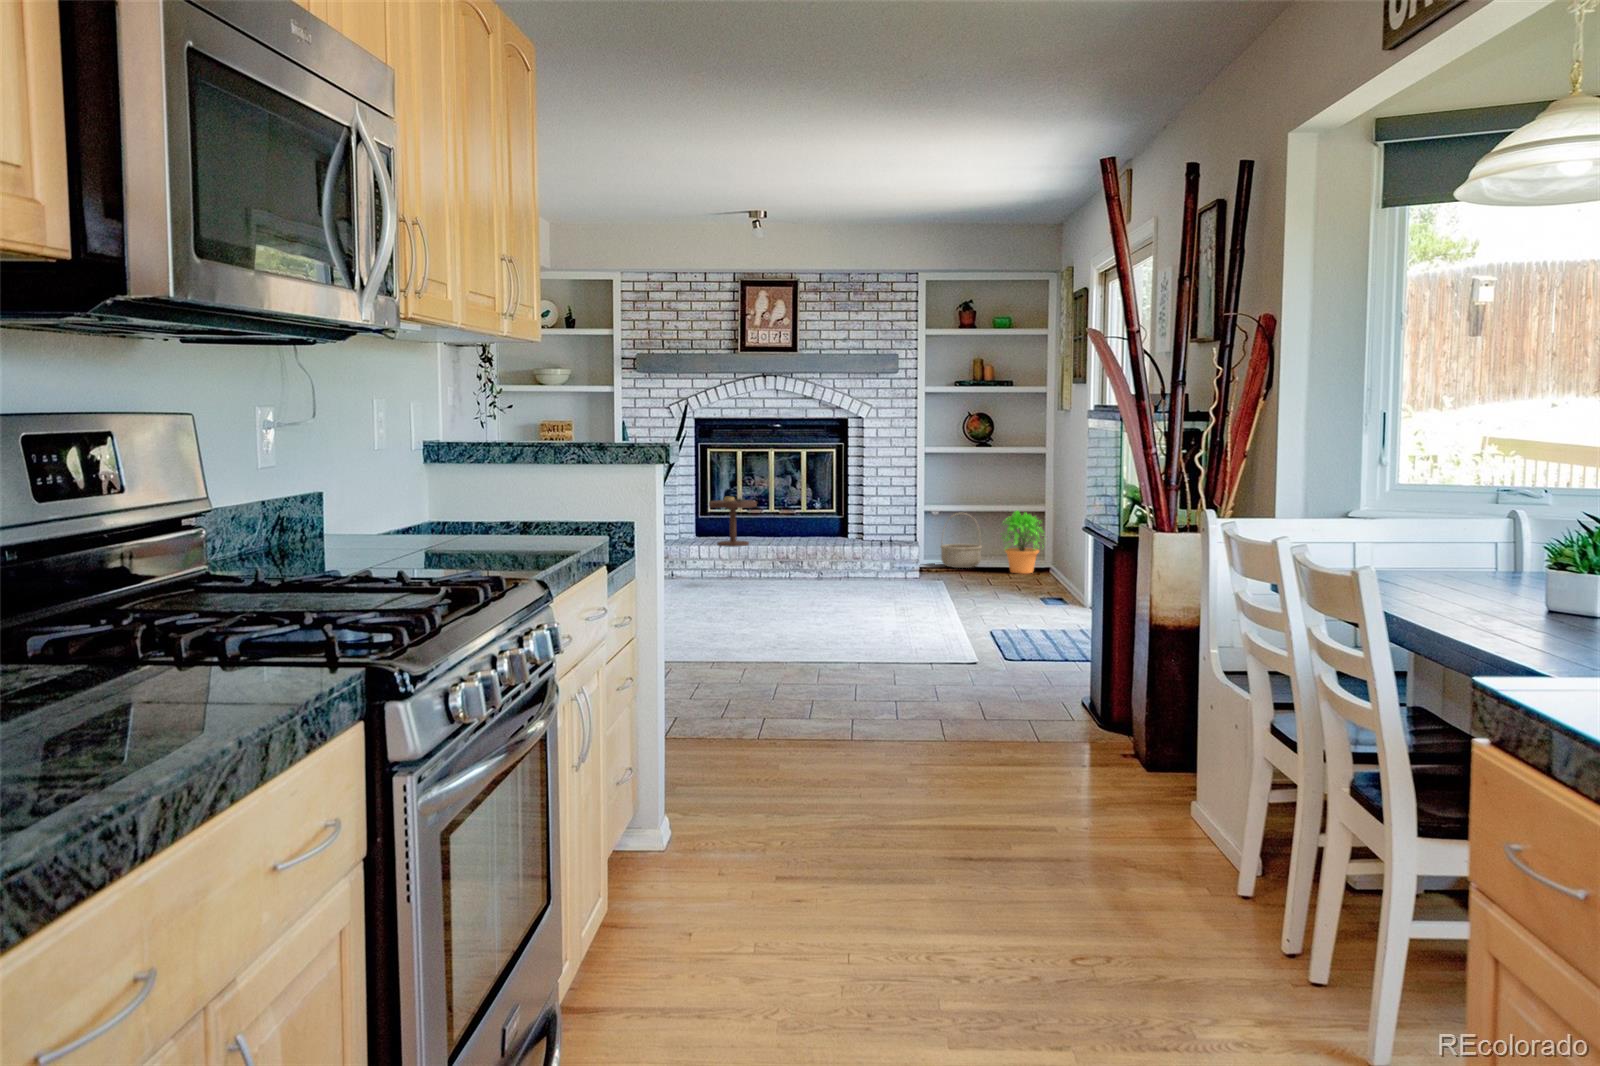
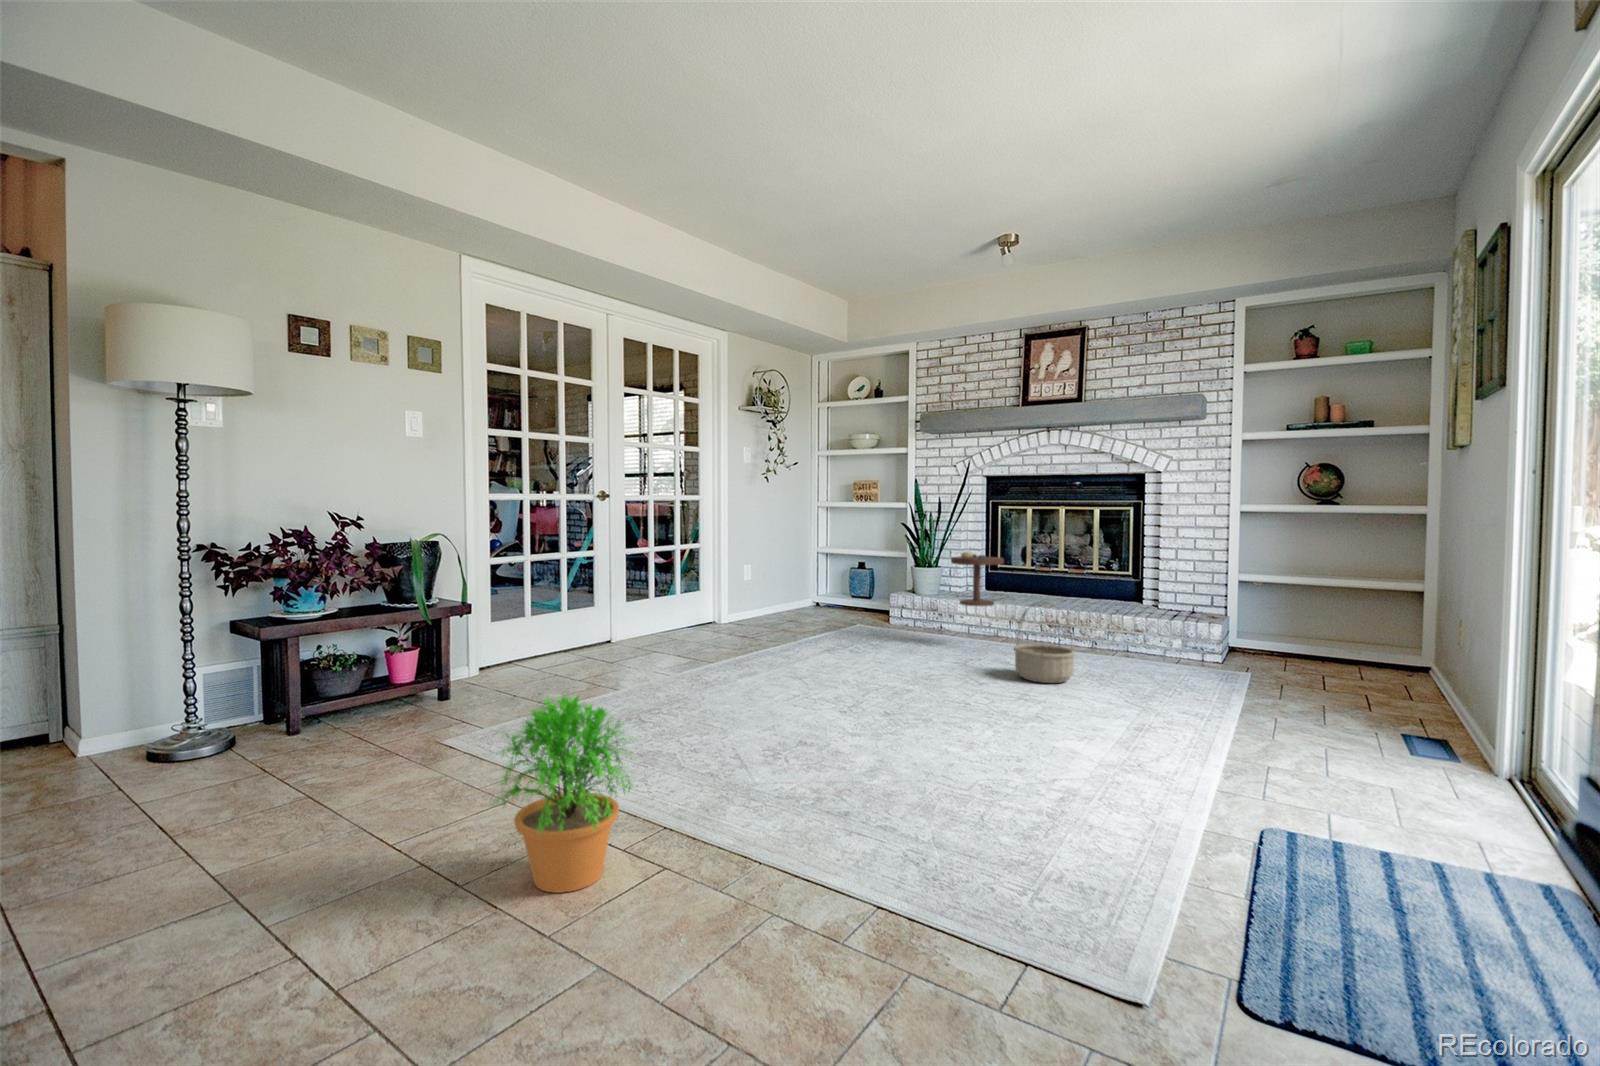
potted plant: present [1002,511,1044,574] -> present [496,695,638,893]
basket: present [941,513,982,568] -> present [1014,601,1075,683]

